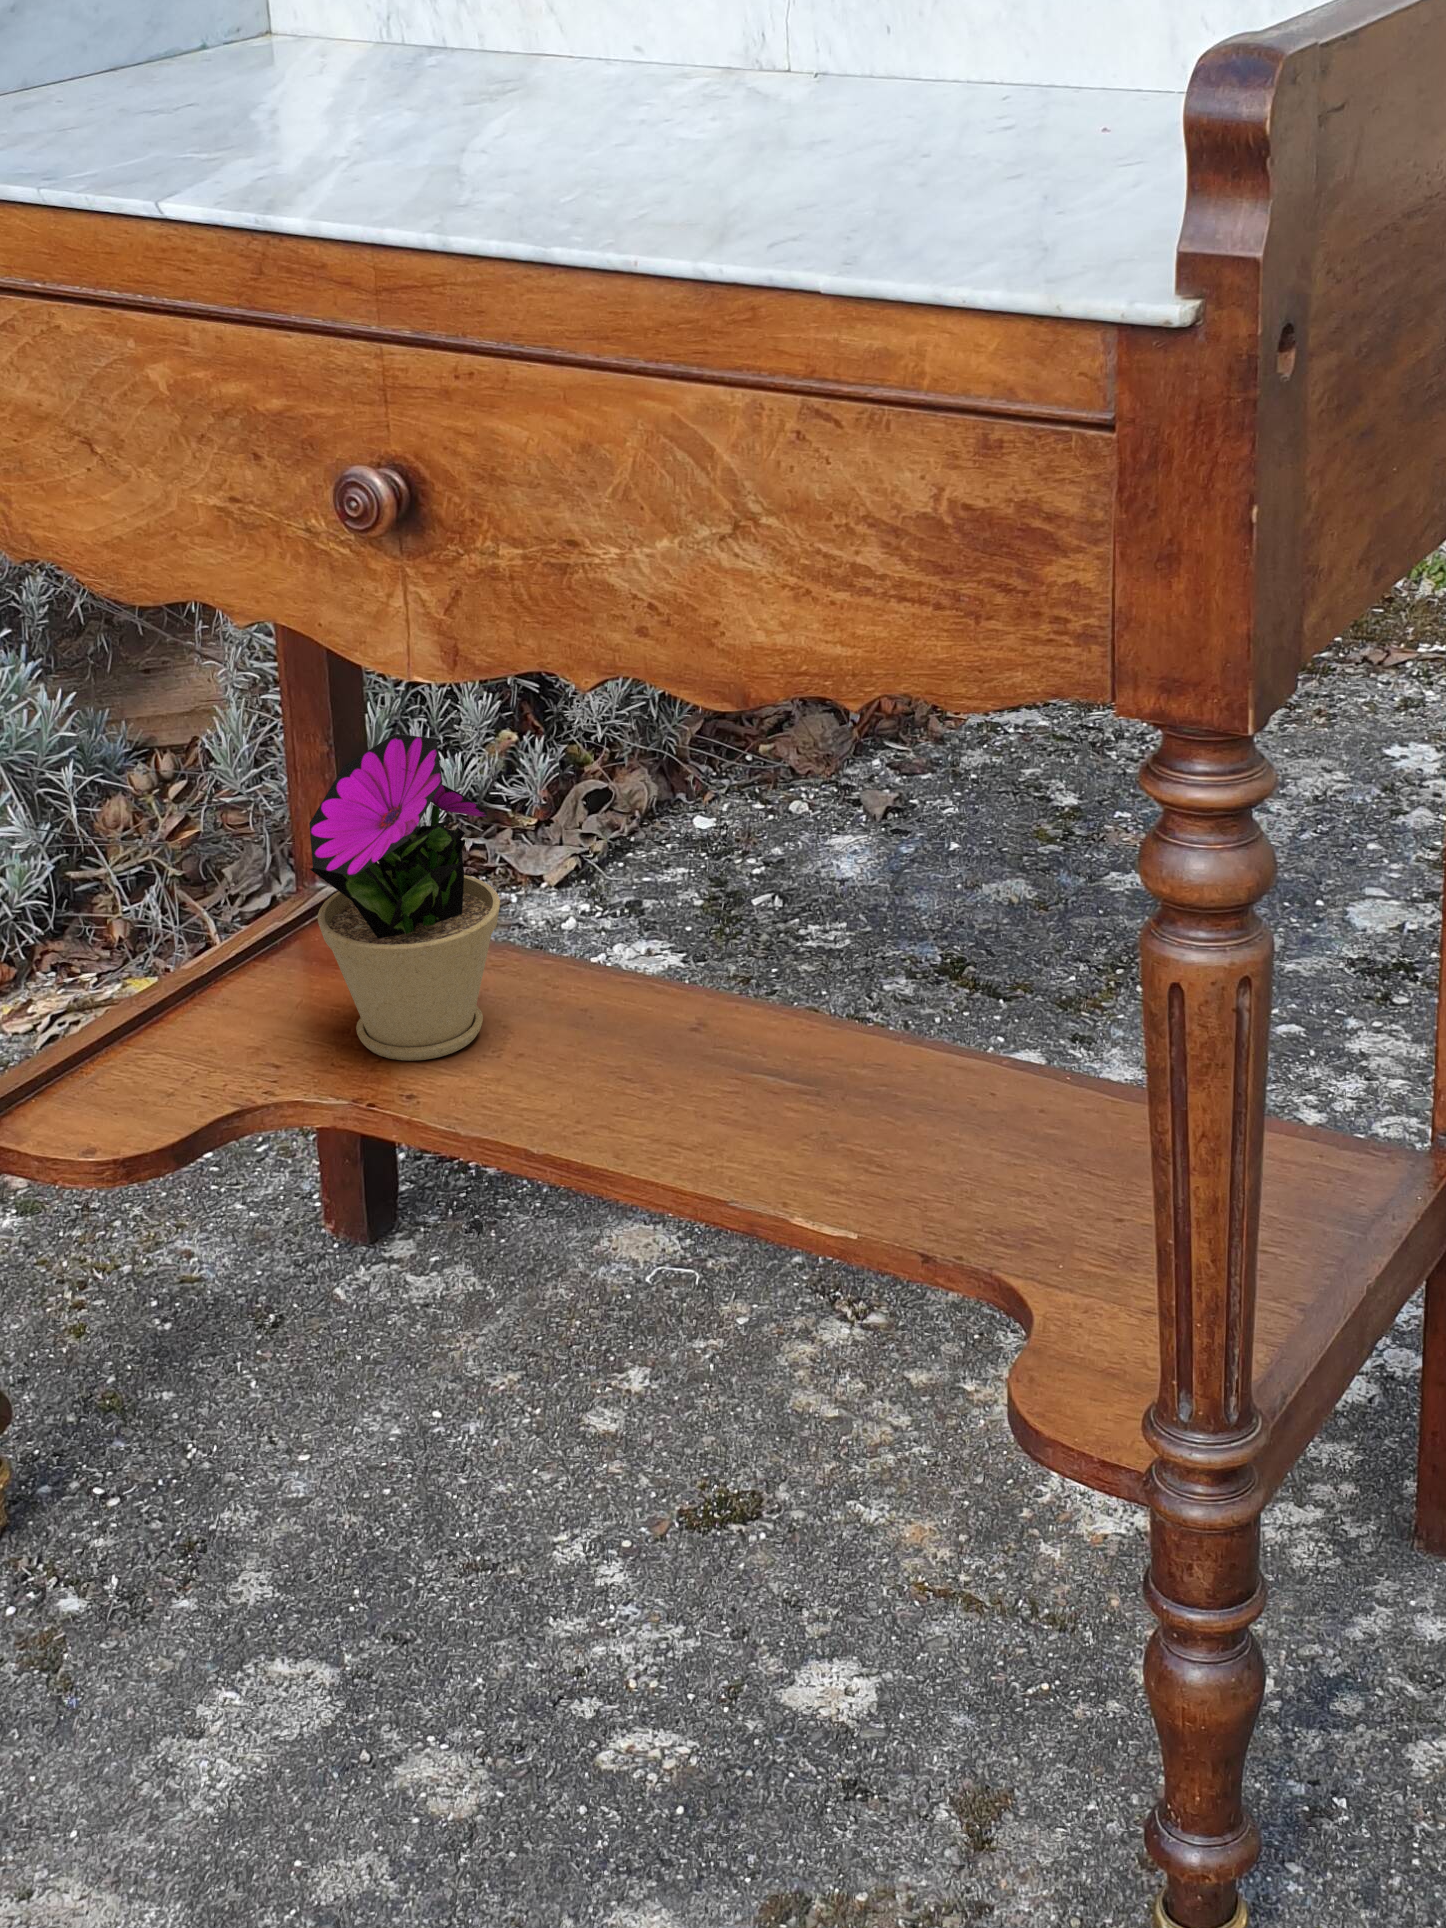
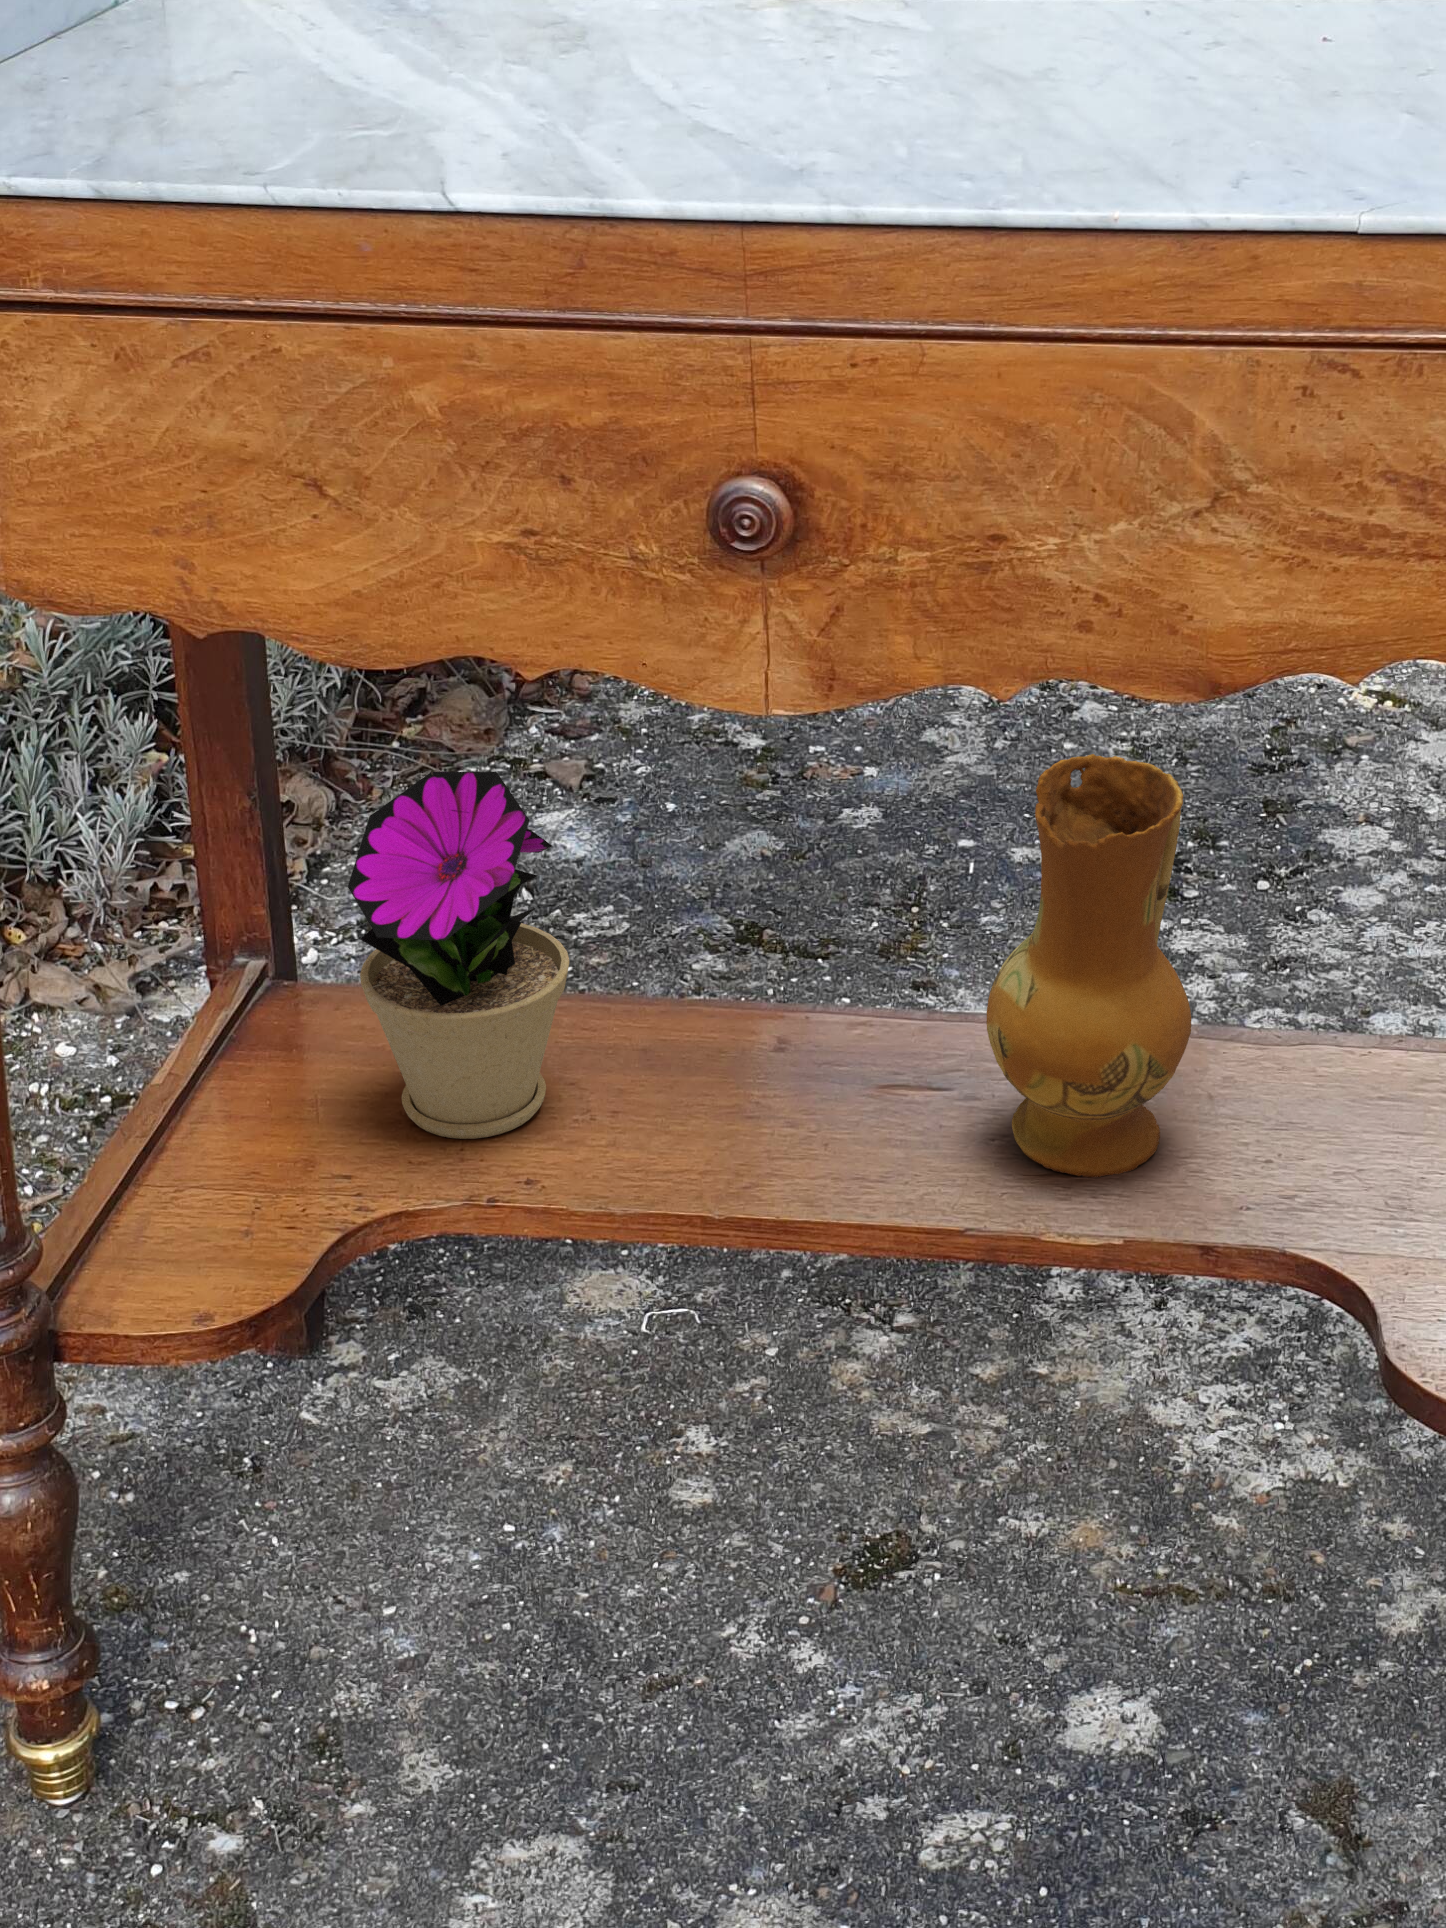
ceramic jug: none [802,779,1010,1181] -> present [986,754,1191,1178]

